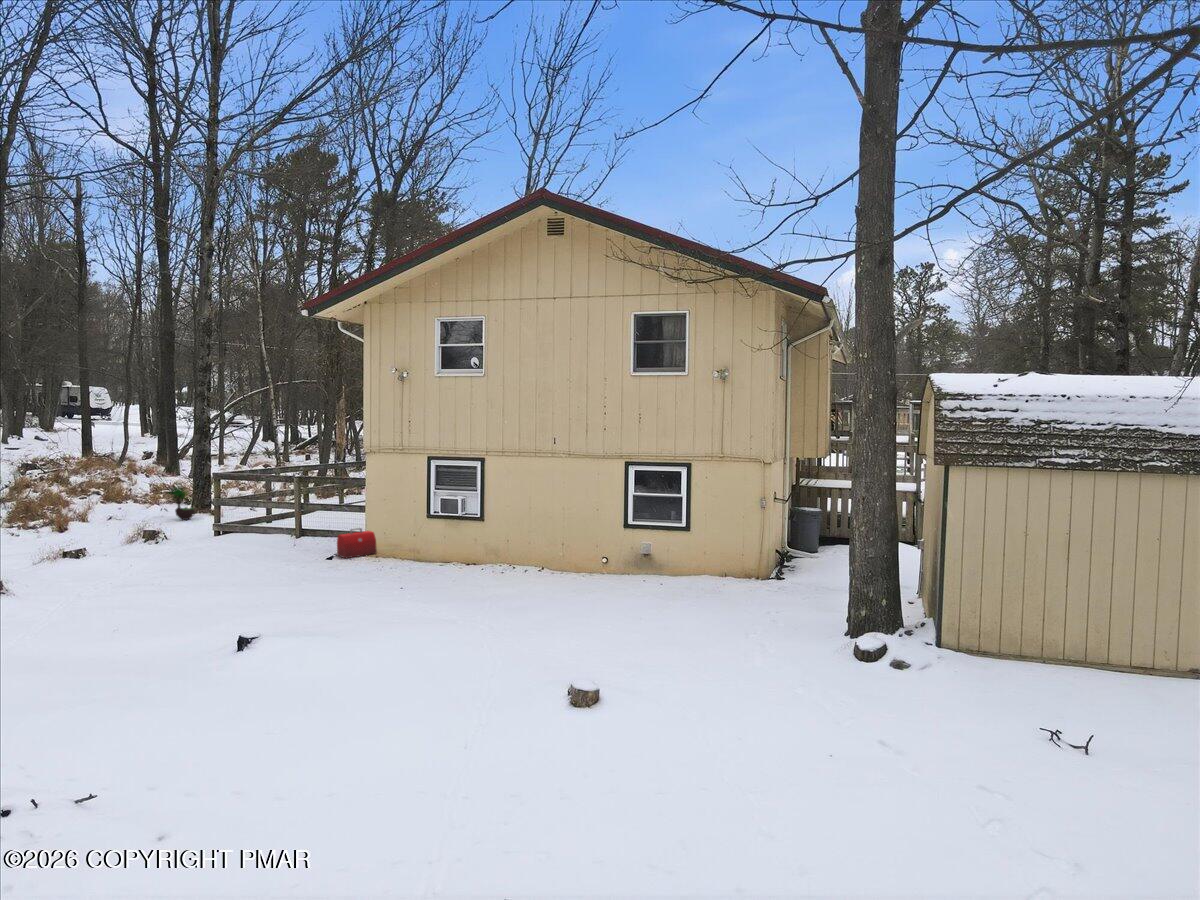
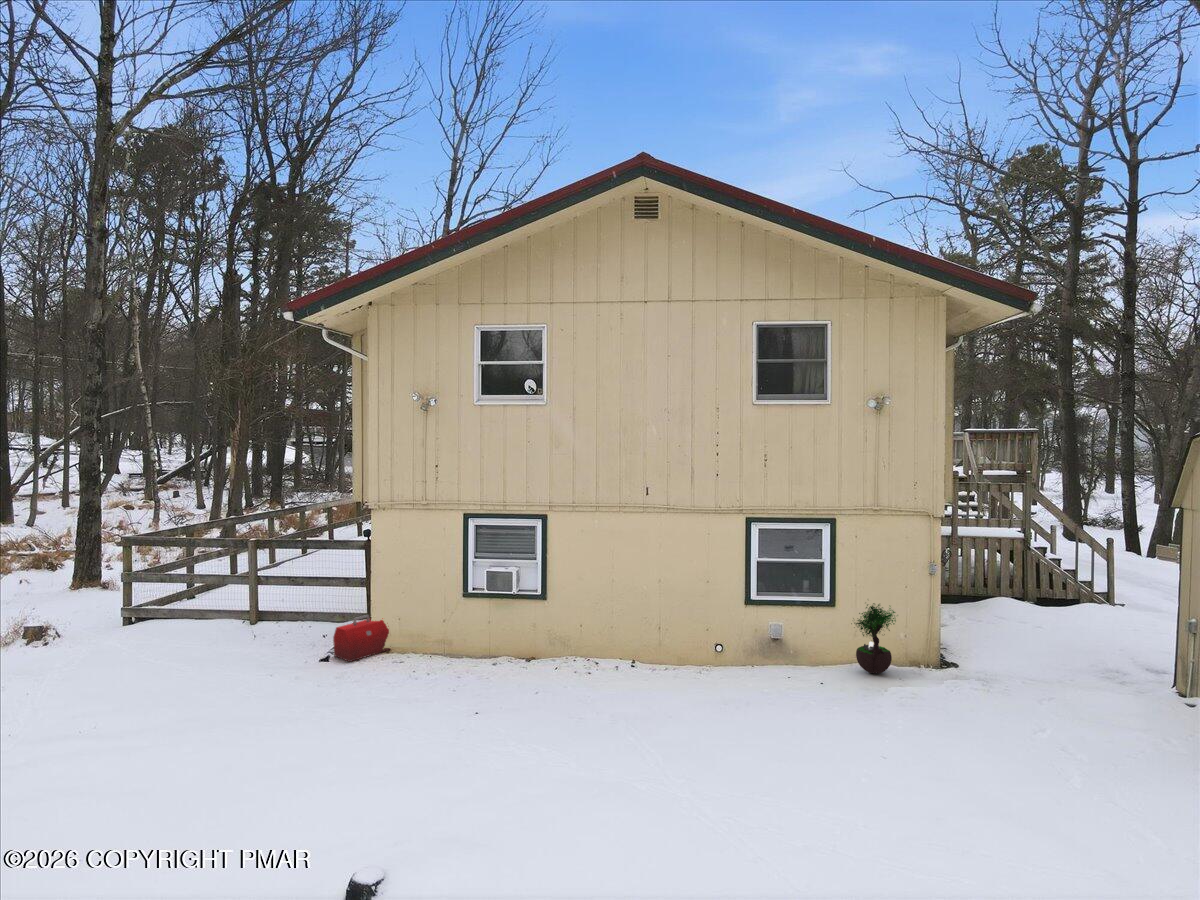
potted tree: present [169,487,195,520] -> present [851,603,896,674]

